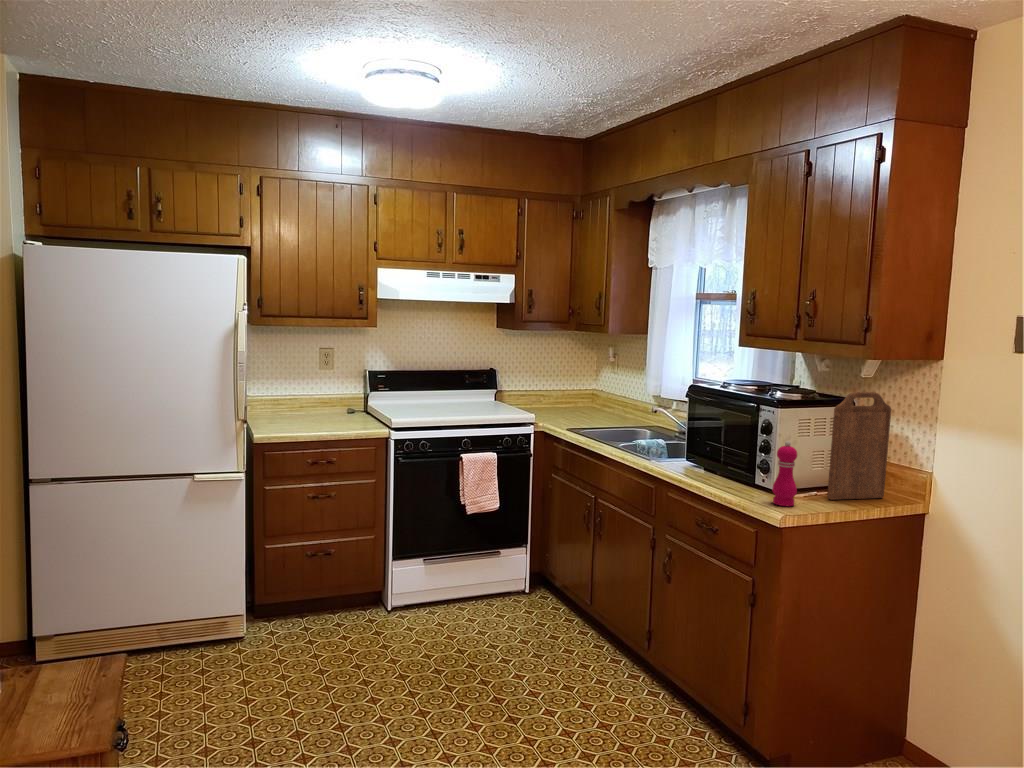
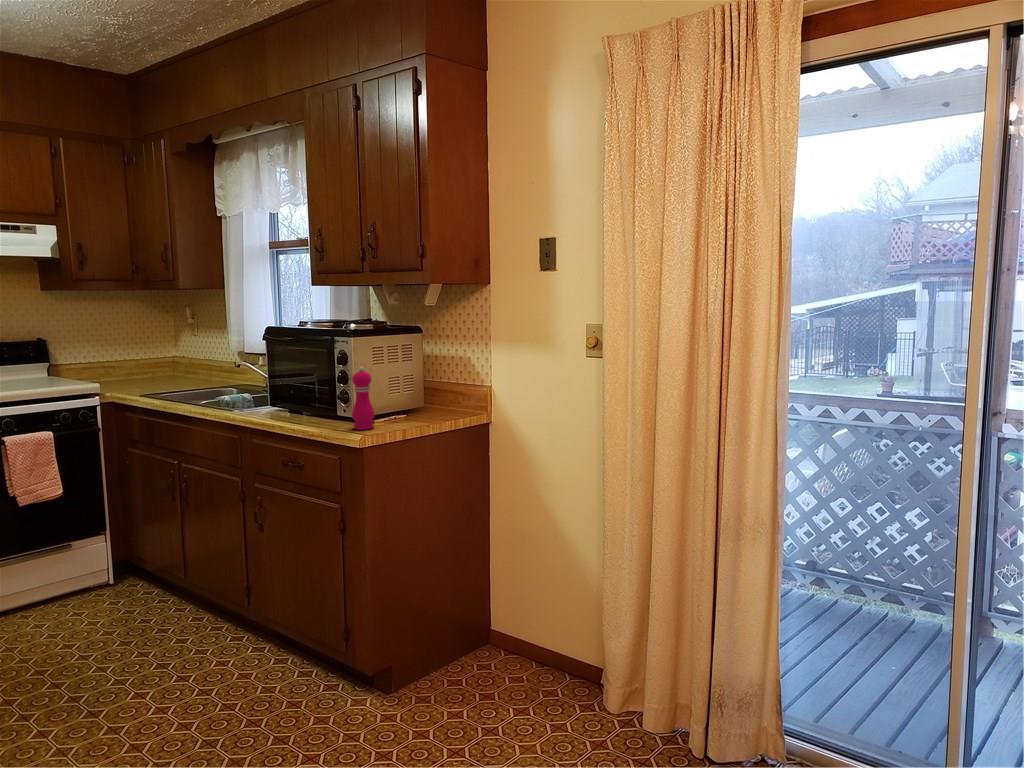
cutting board: present [827,392,891,500] -> none [402,316,453,419]

